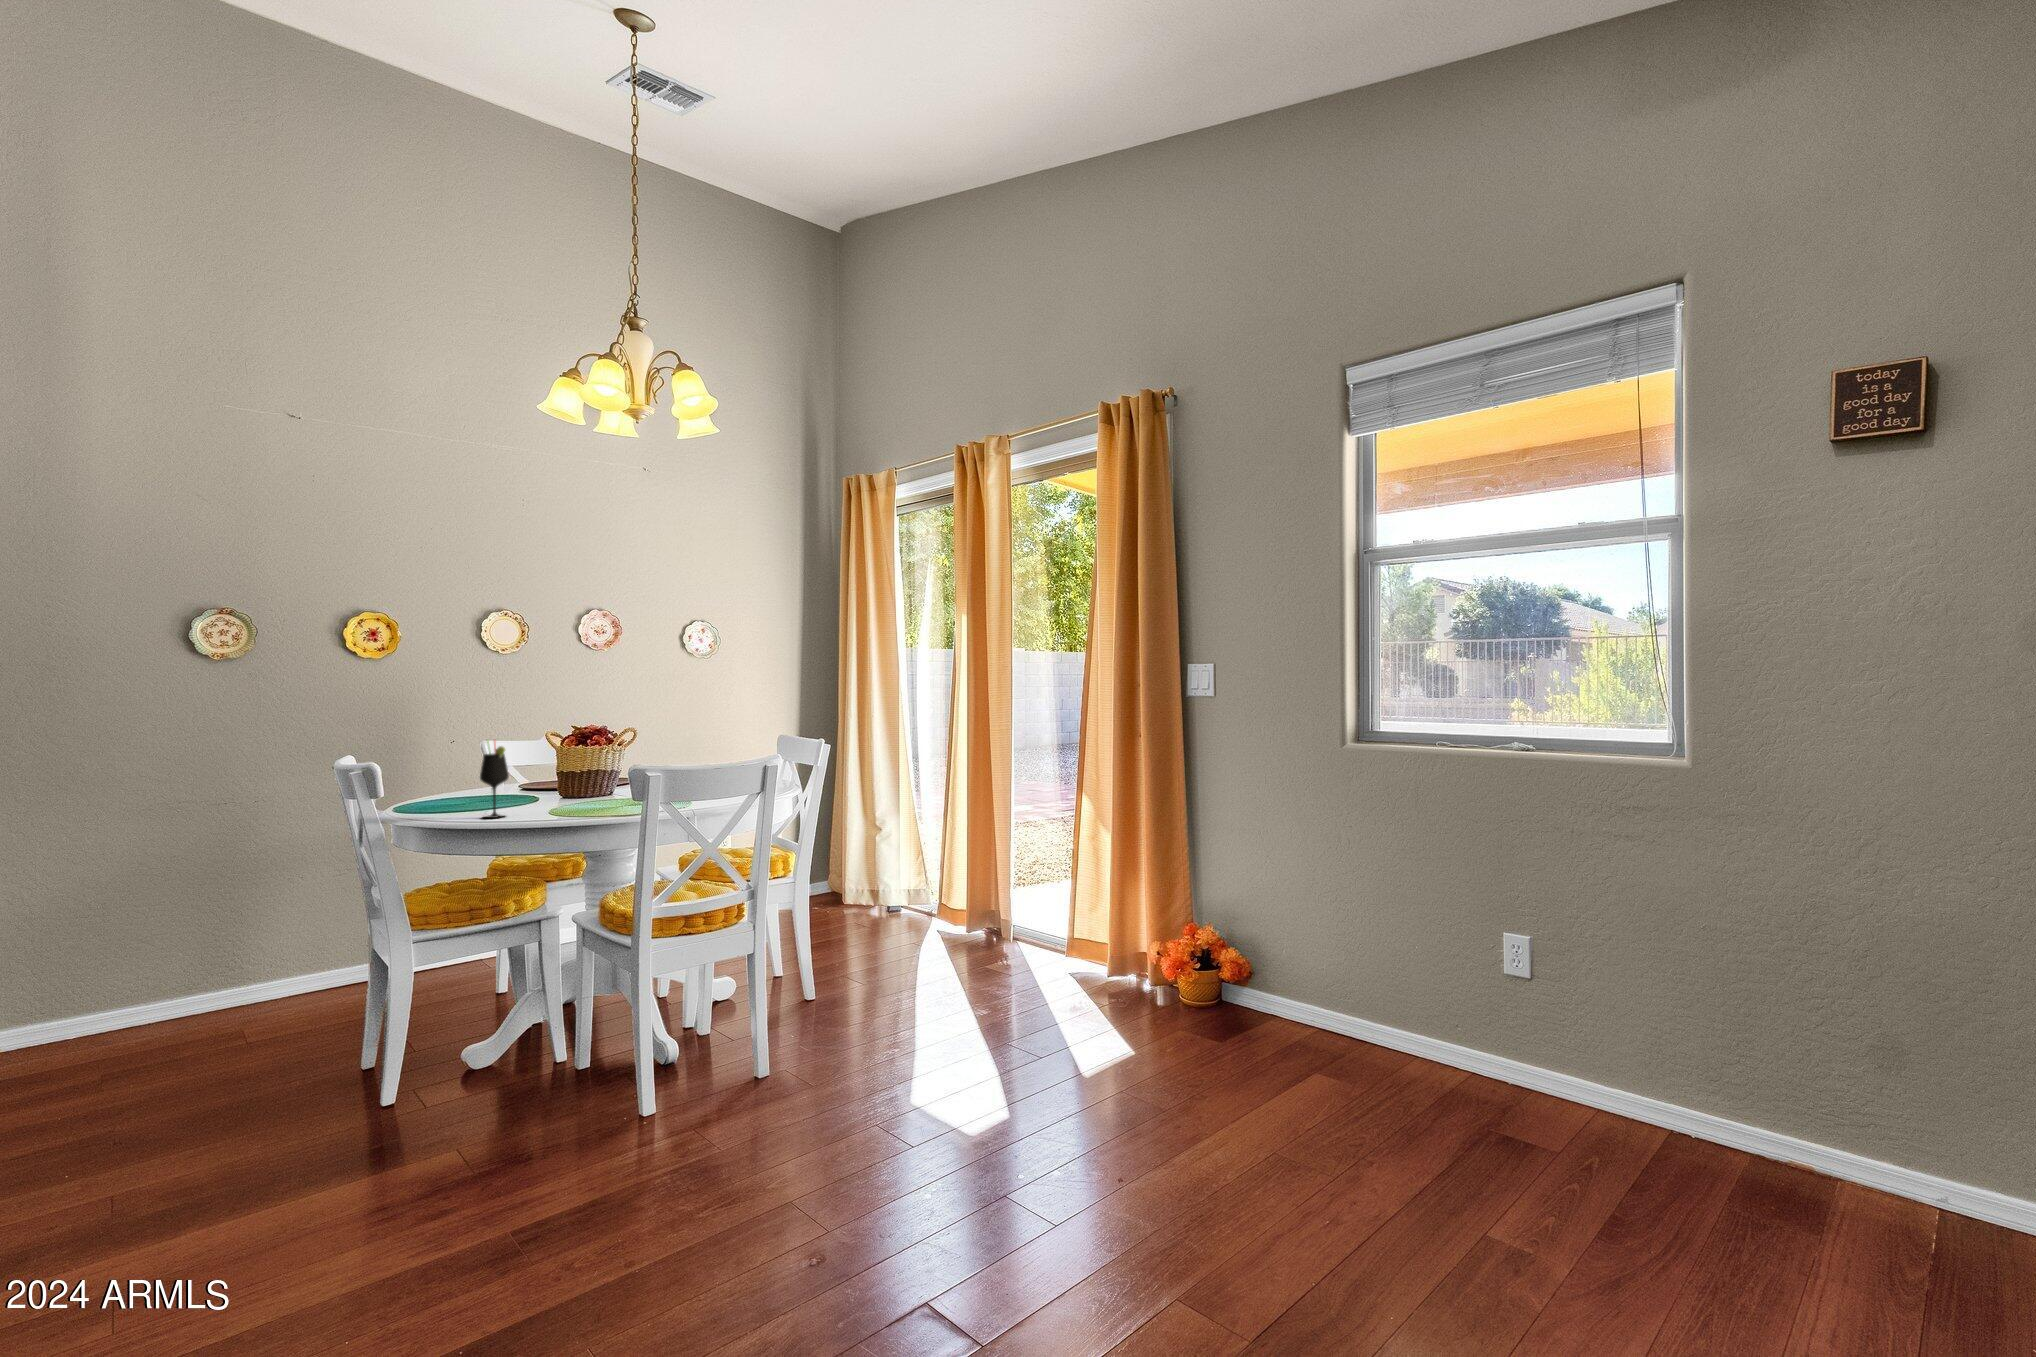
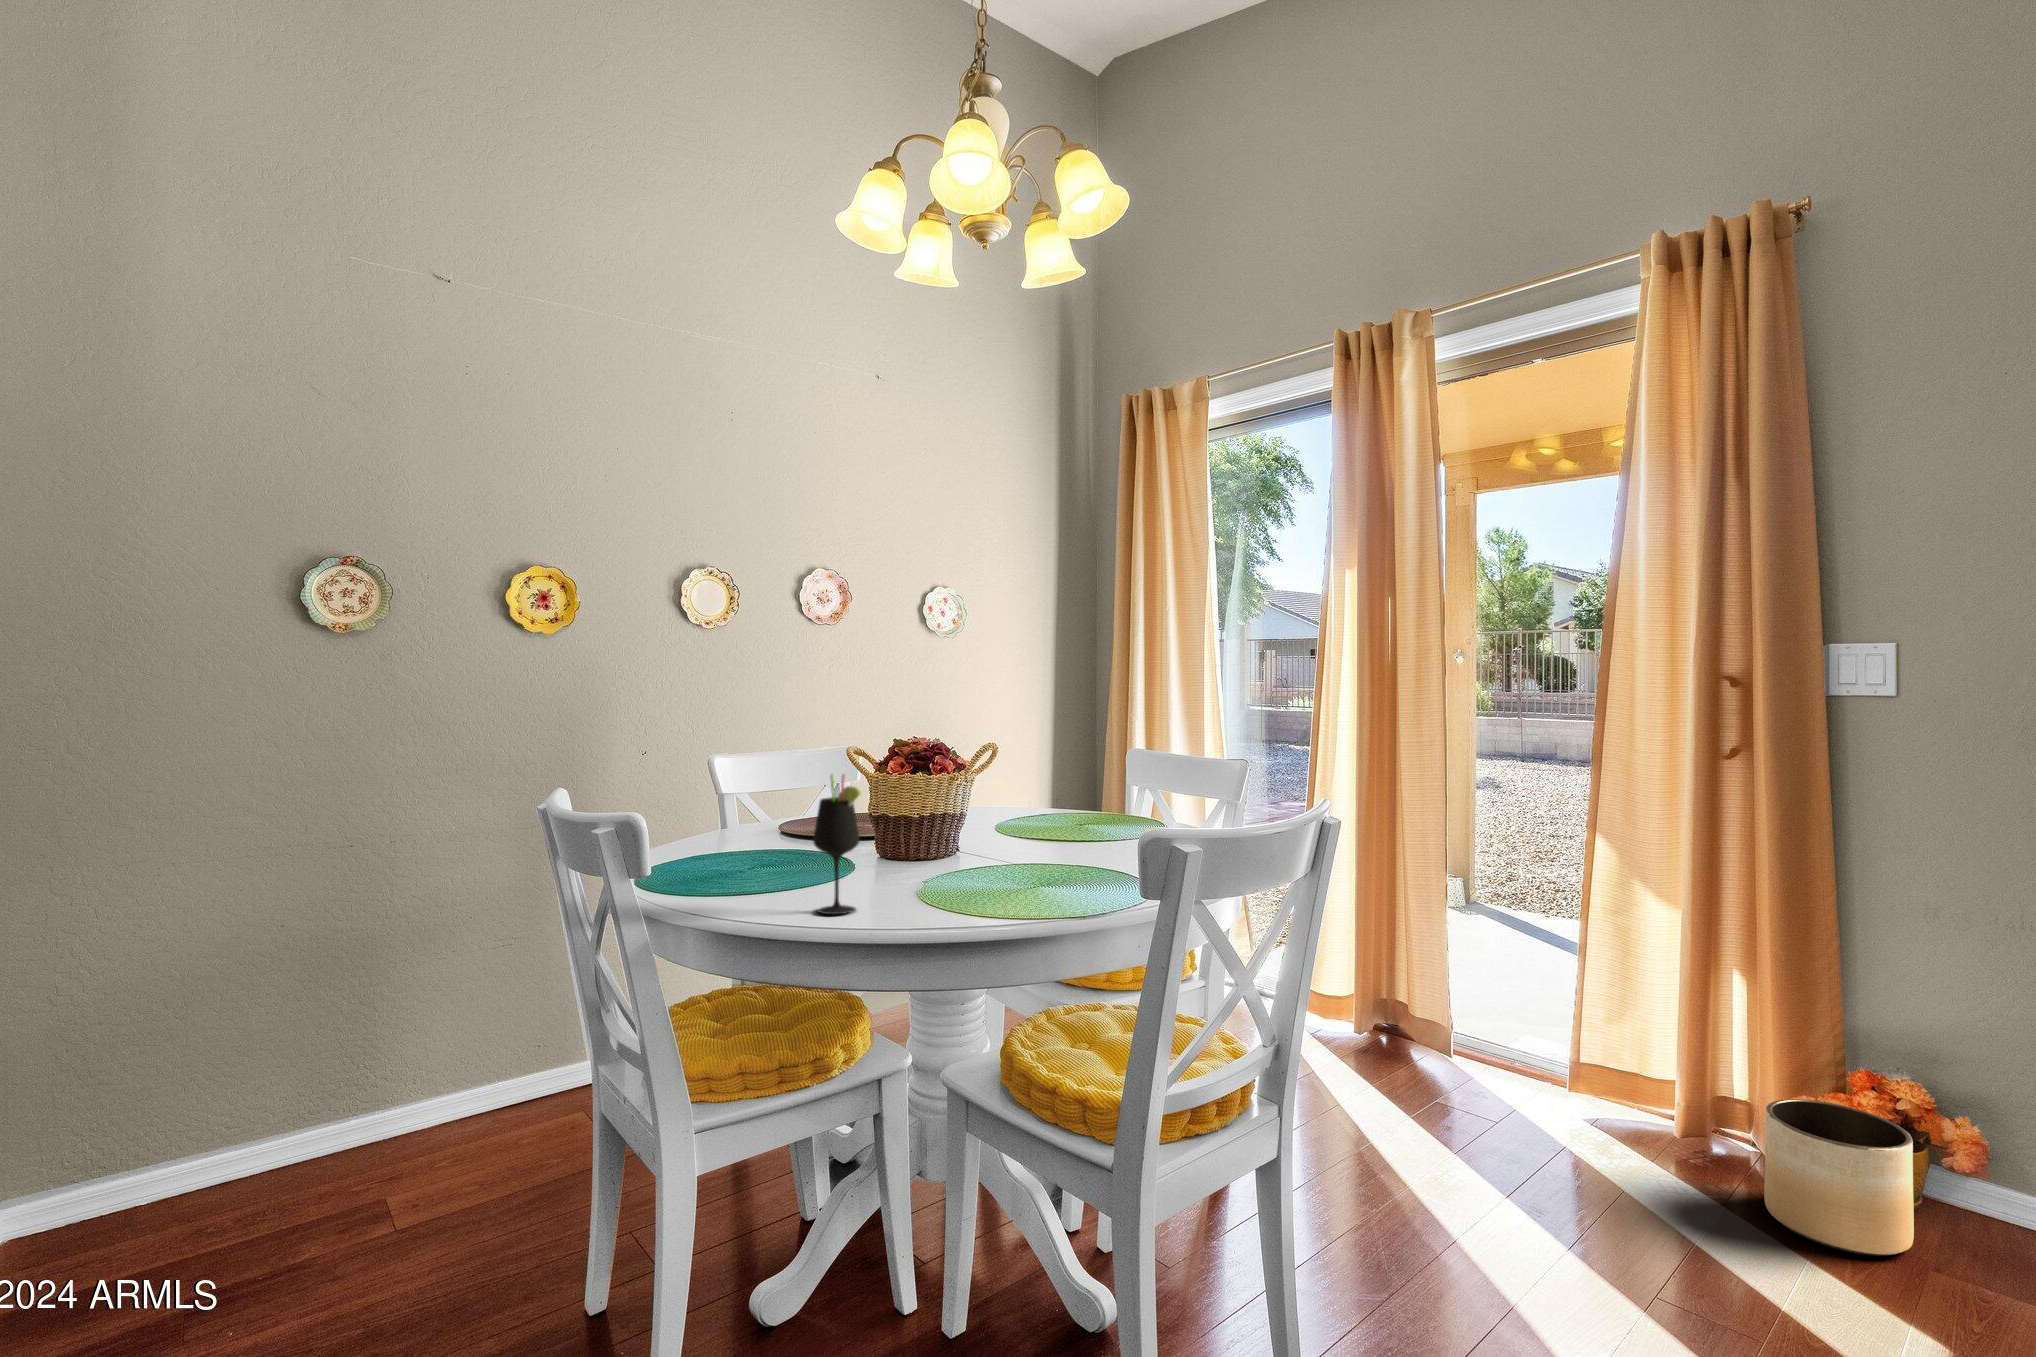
planter: none [1128,941,1199,1024] -> present [1764,1099,1914,1256]

